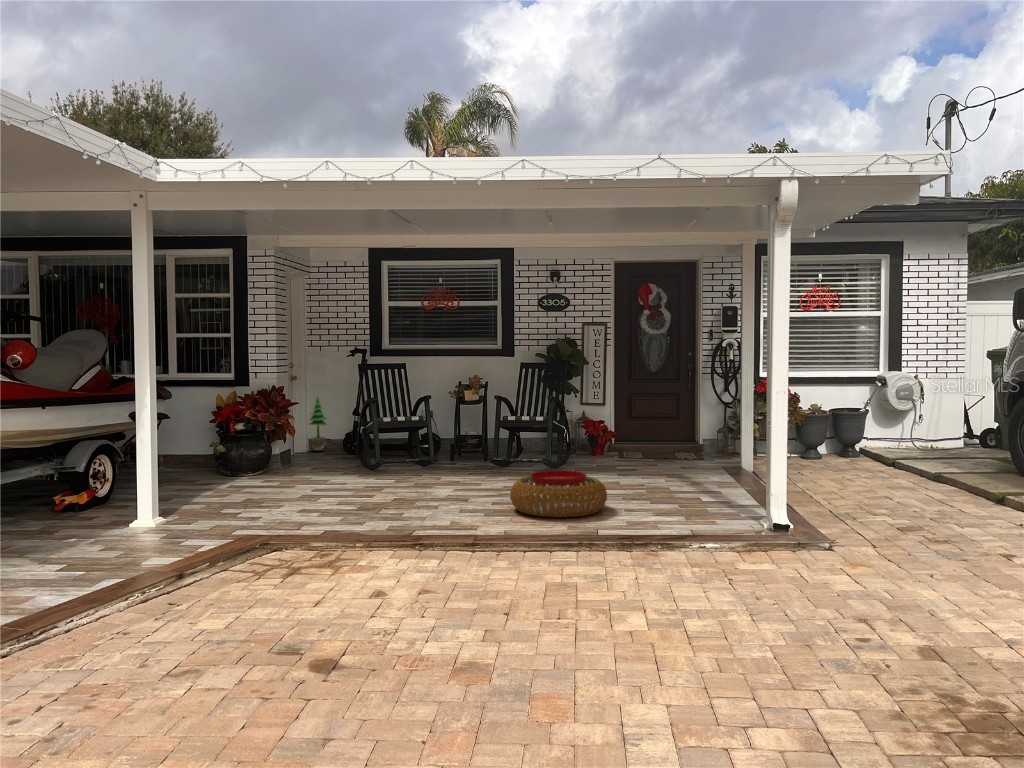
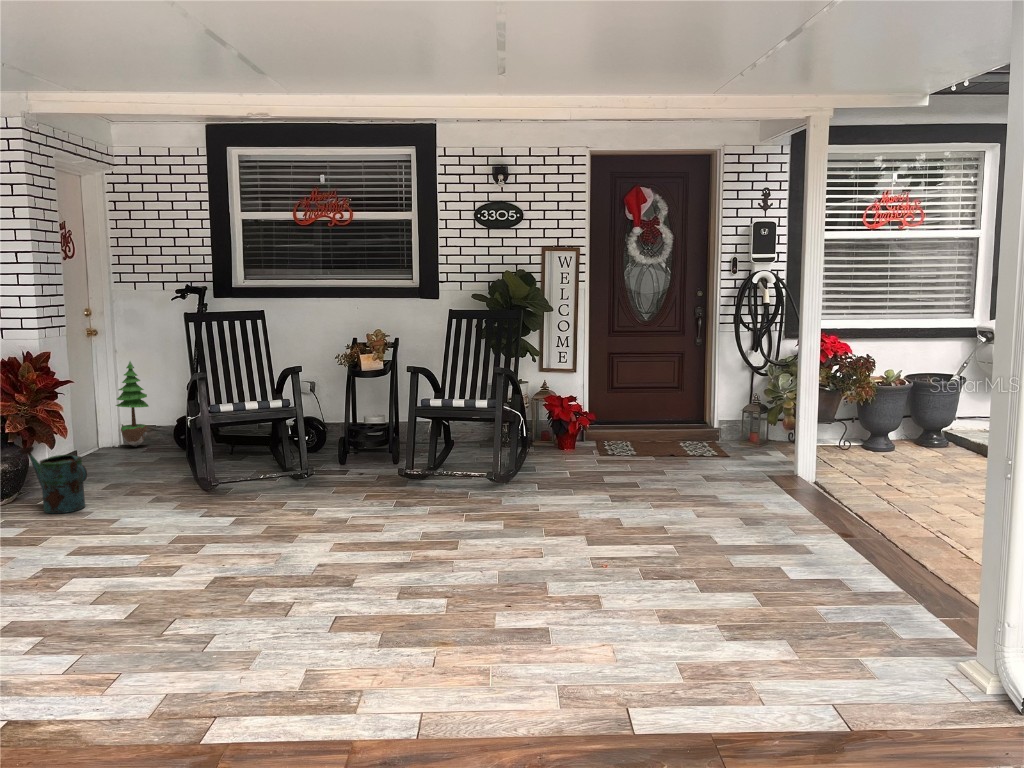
watering can: none [272,439,312,477] -> present [21,446,87,513]
pouf: present [510,470,607,517] -> none [434,528,626,645]

